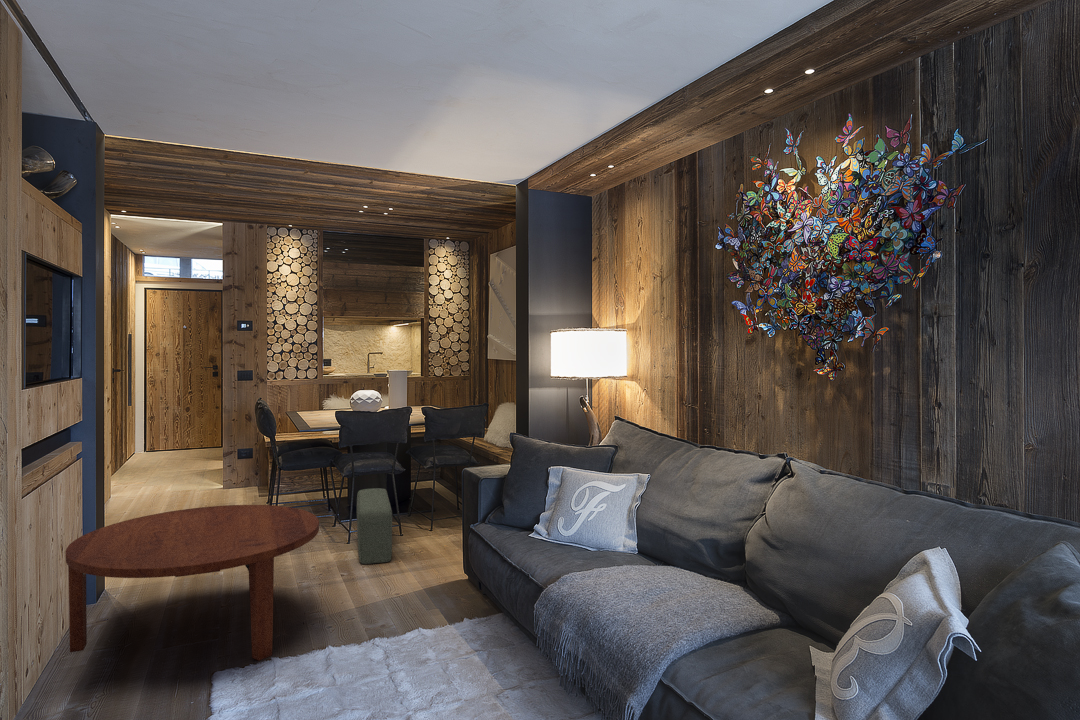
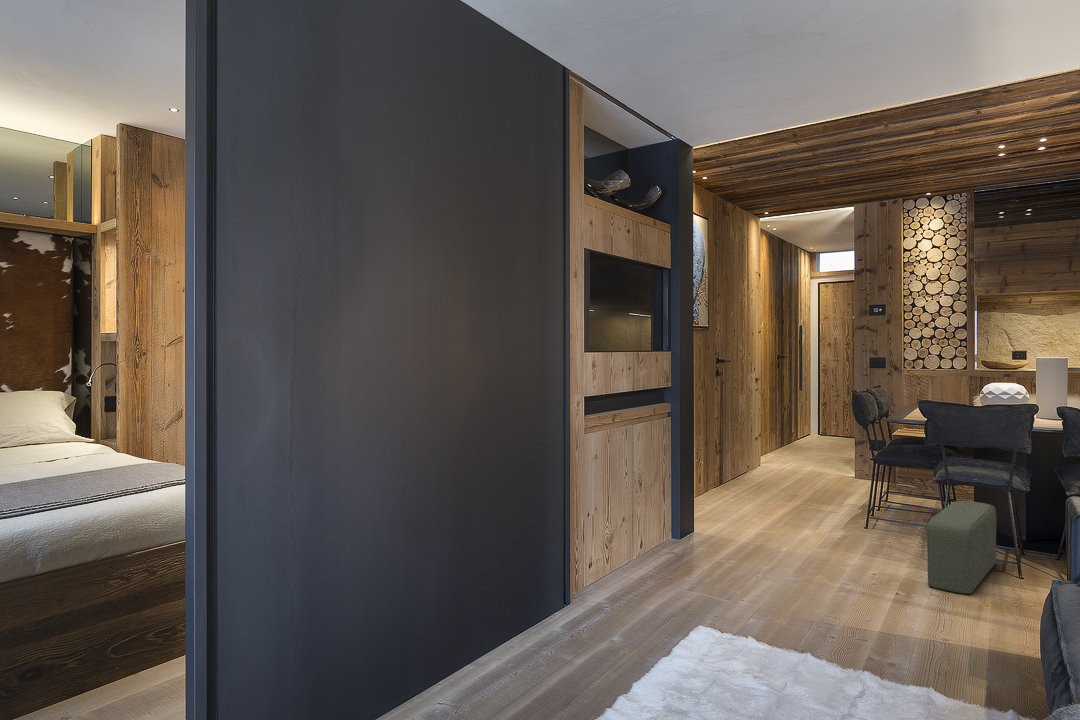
coffee table: present [66,505,319,661] -> none [618,479,838,634]

